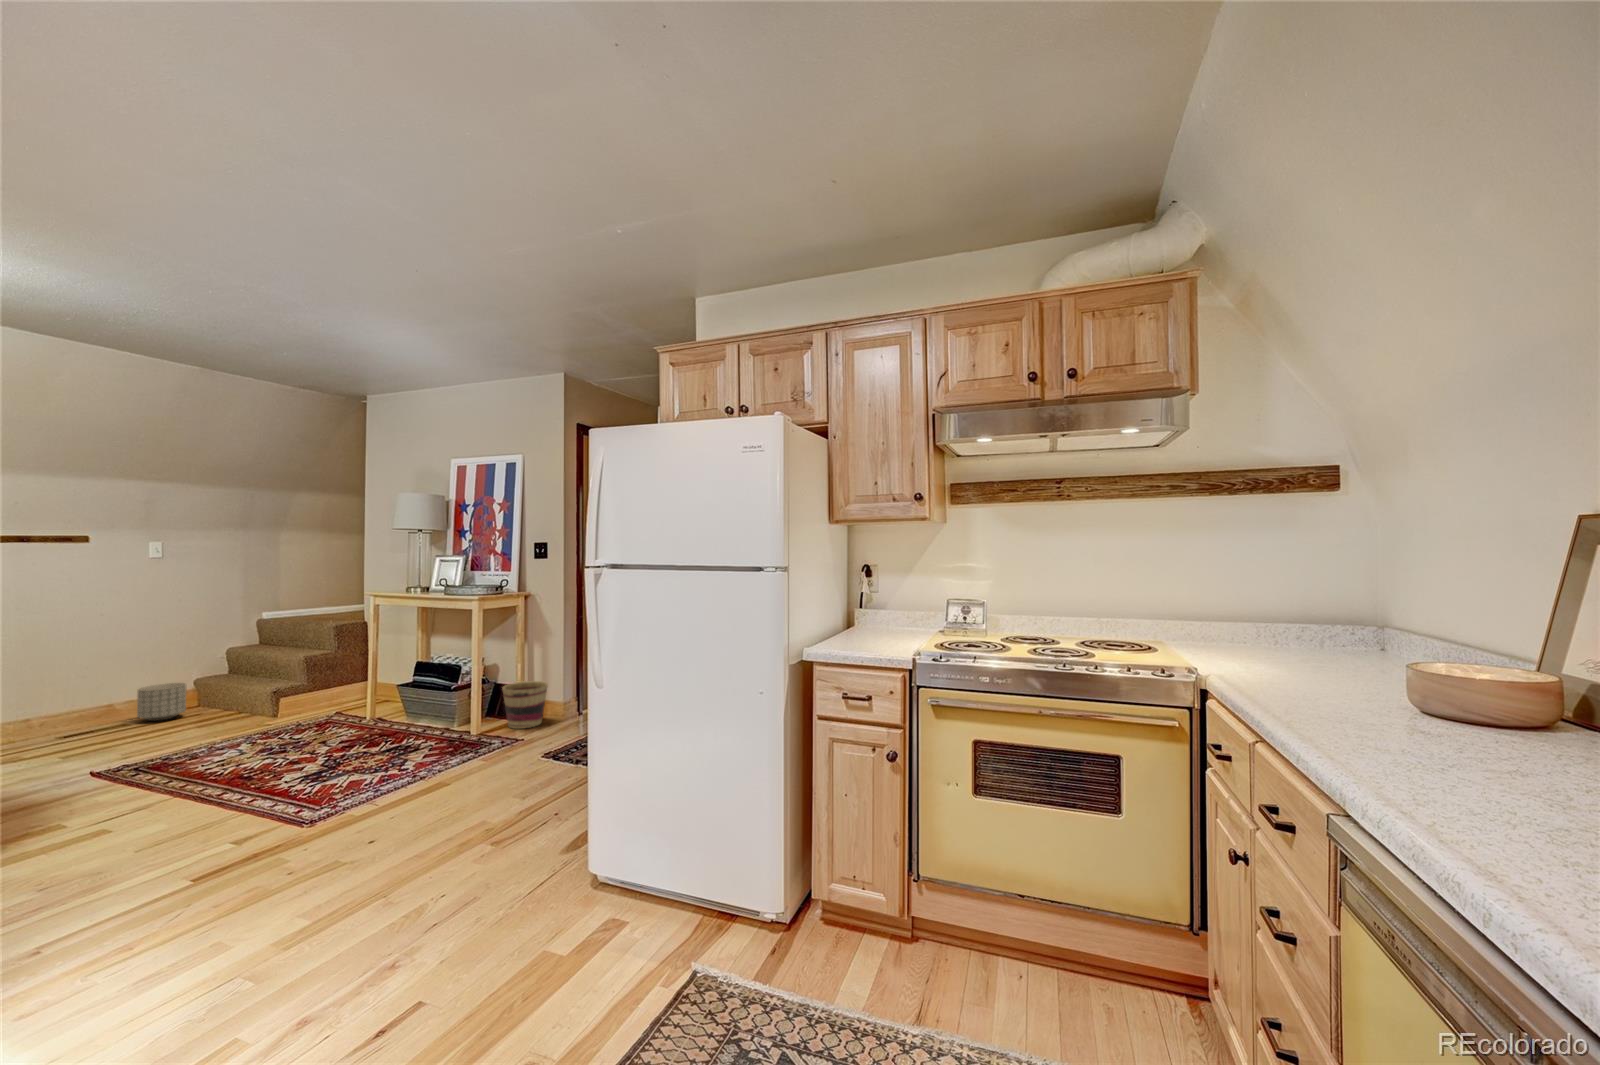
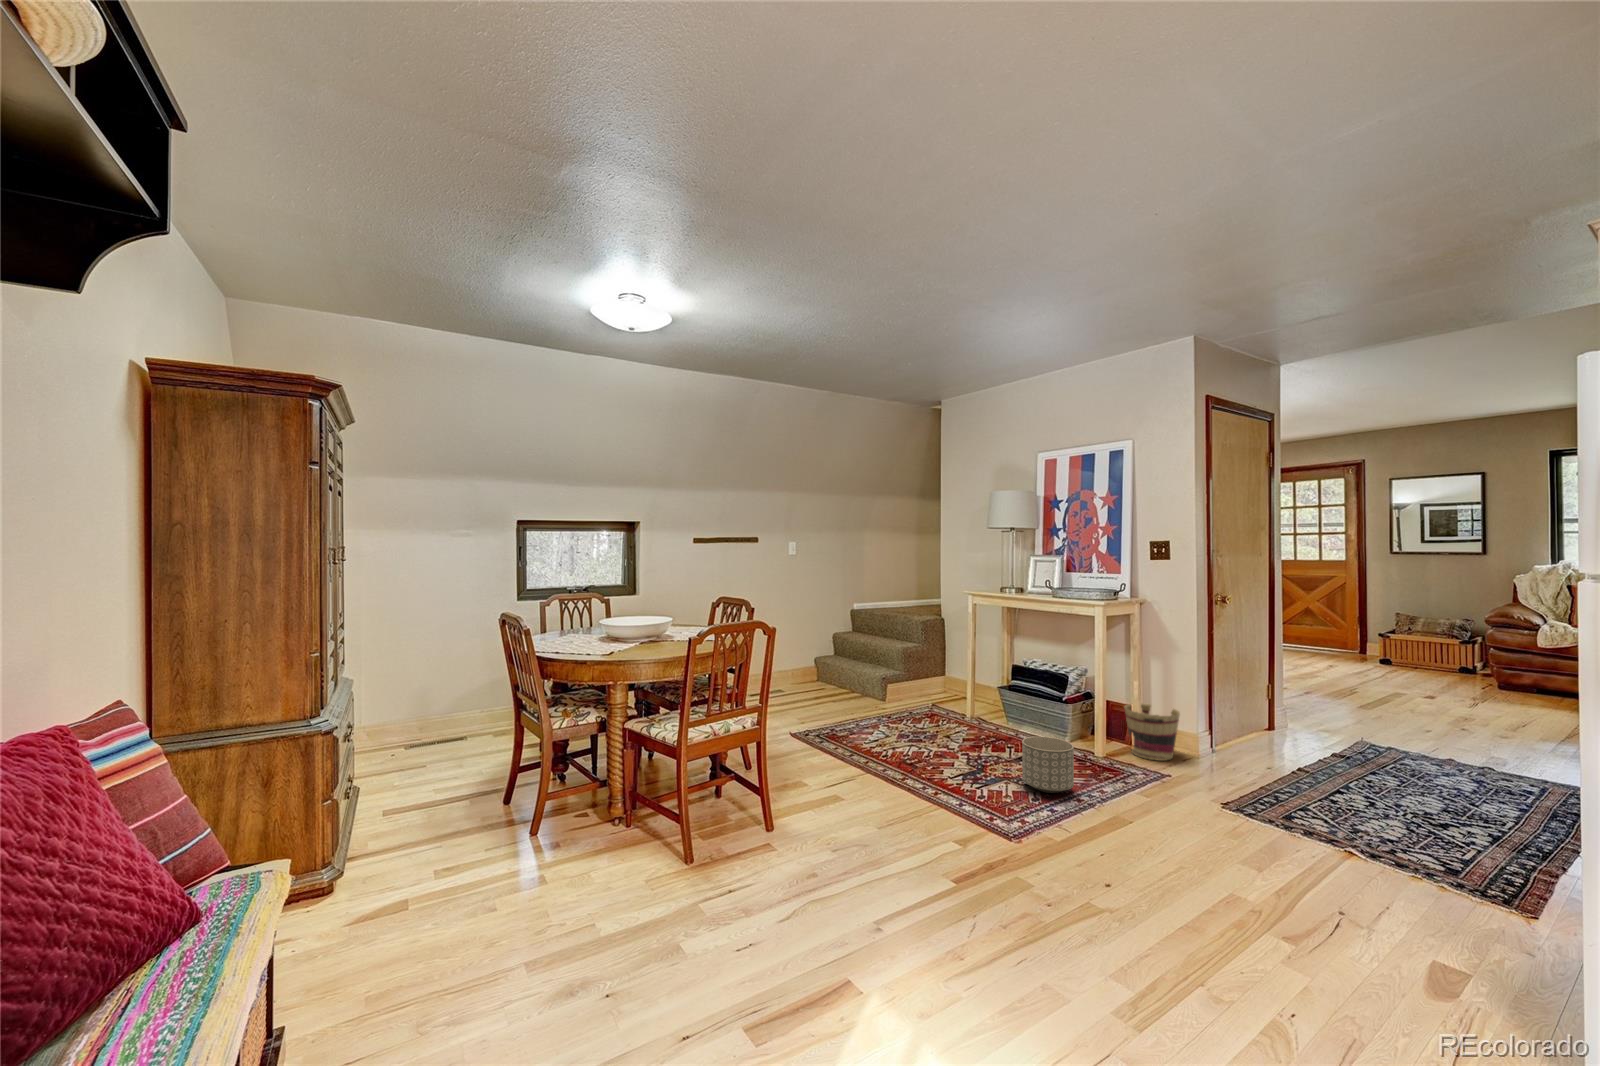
planter: present [137,683,186,721] -> present [1022,736,1074,793]

